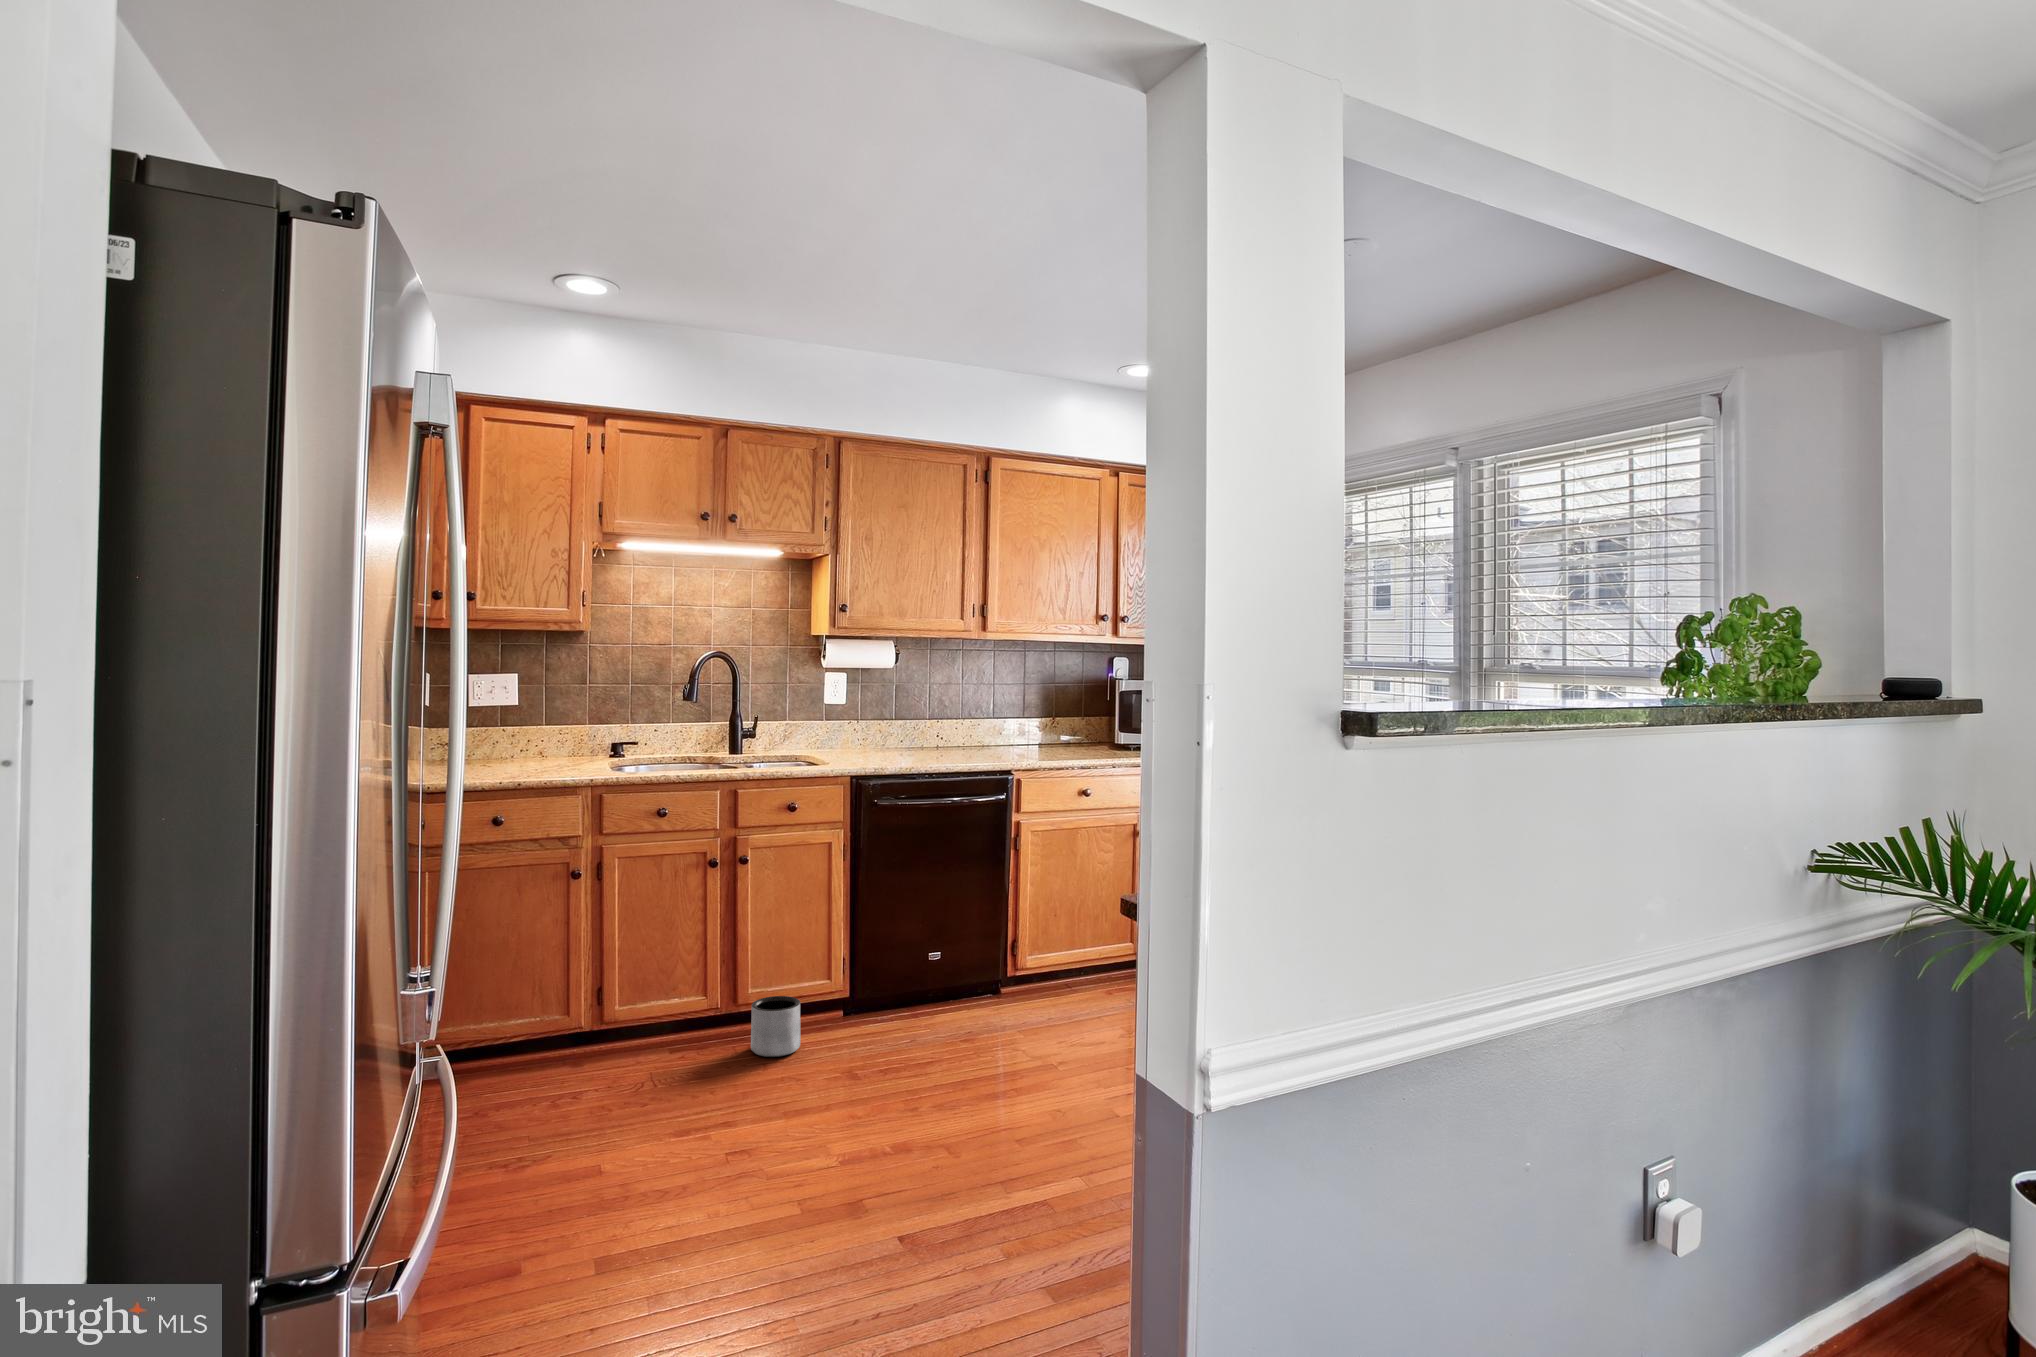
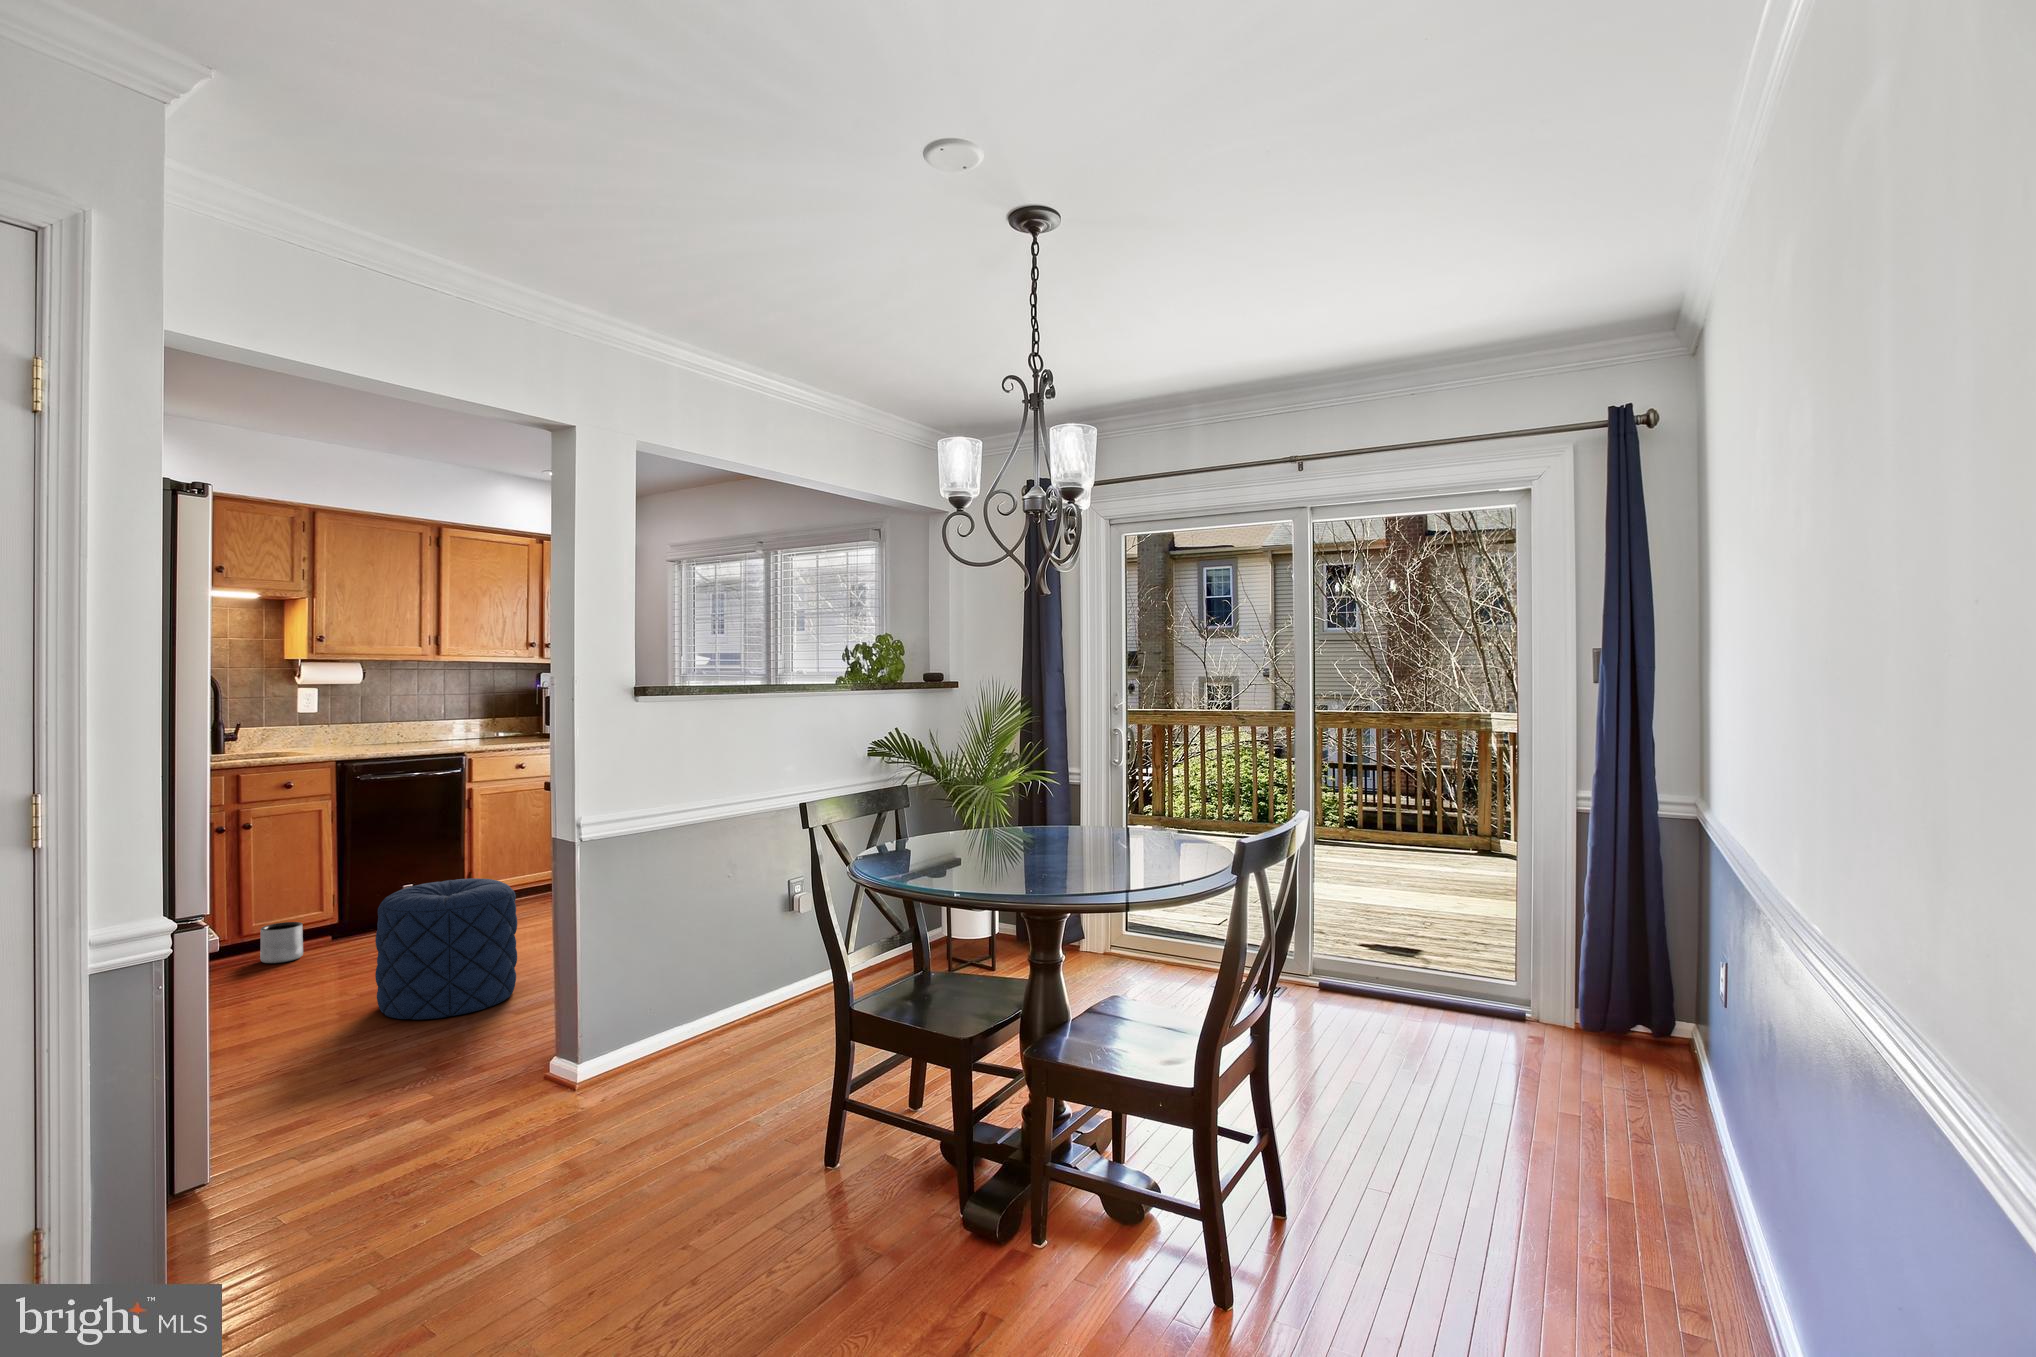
pouf: none [839,1003,1057,1282] -> present [375,878,517,1020]

